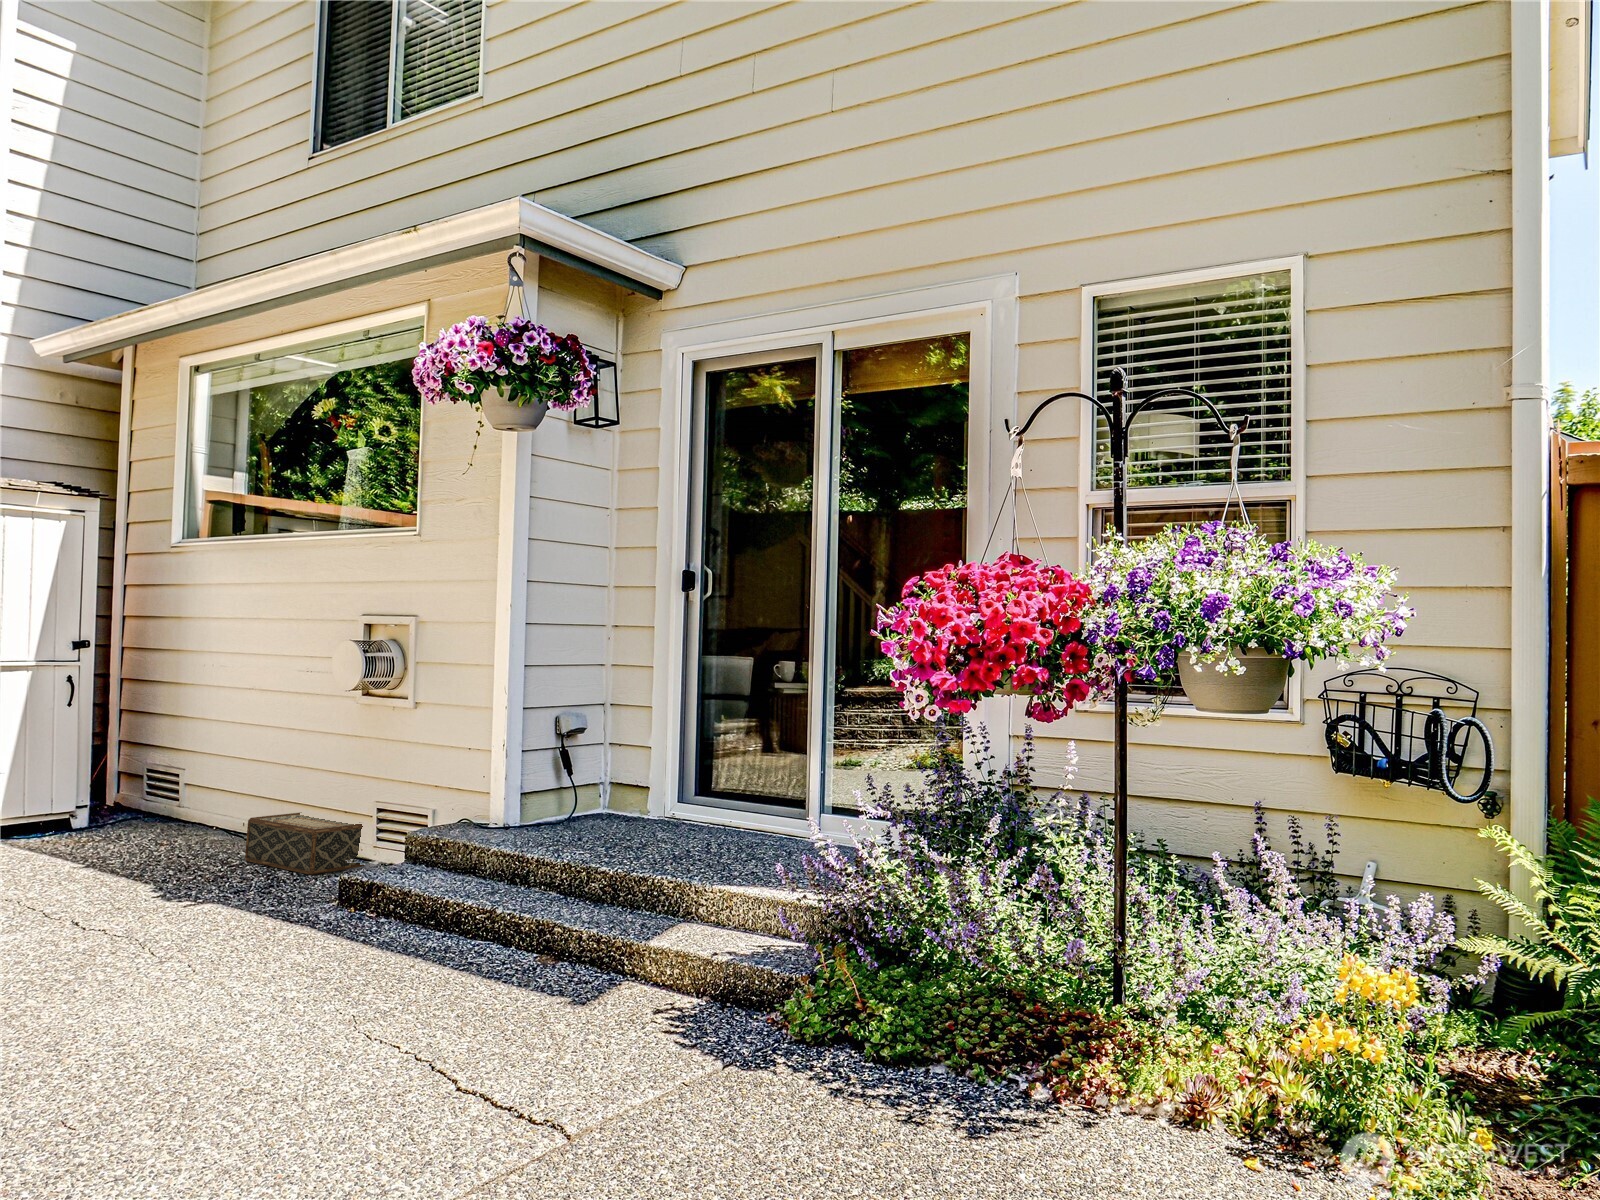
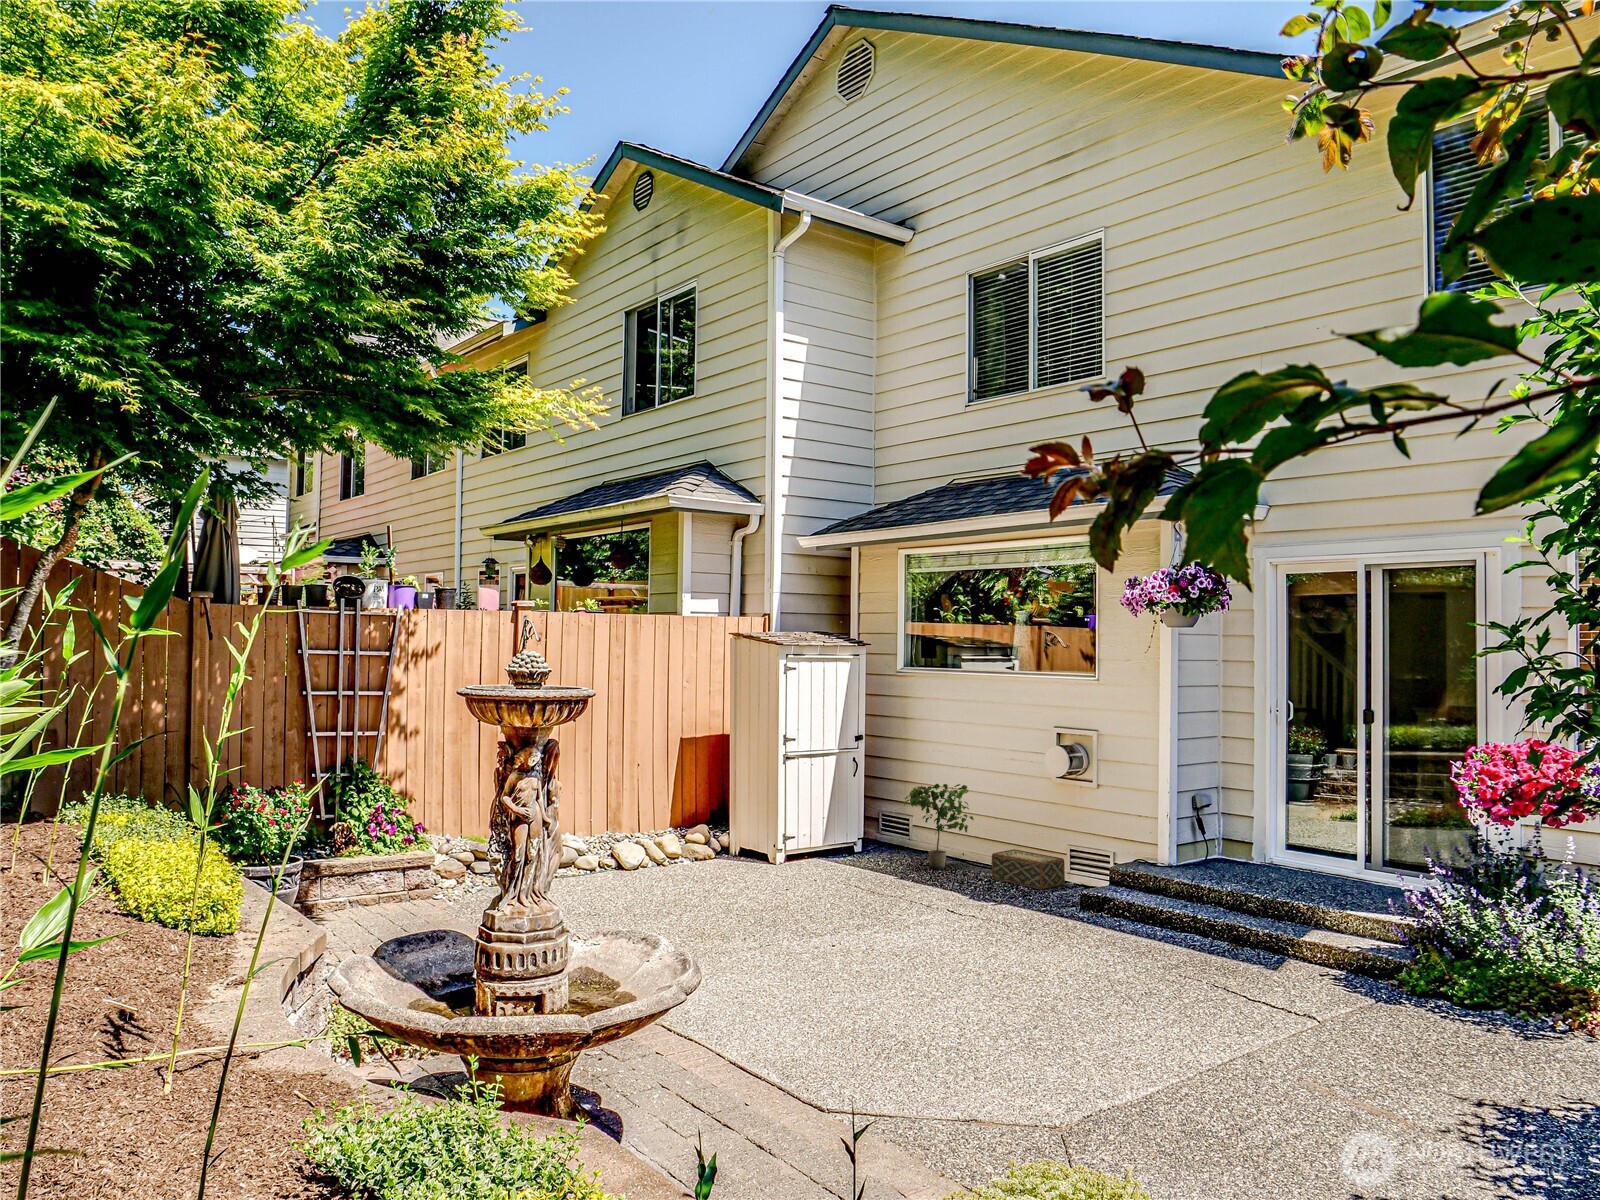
potted plant: none [116,707,250,848] -> present [904,784,974,869]

